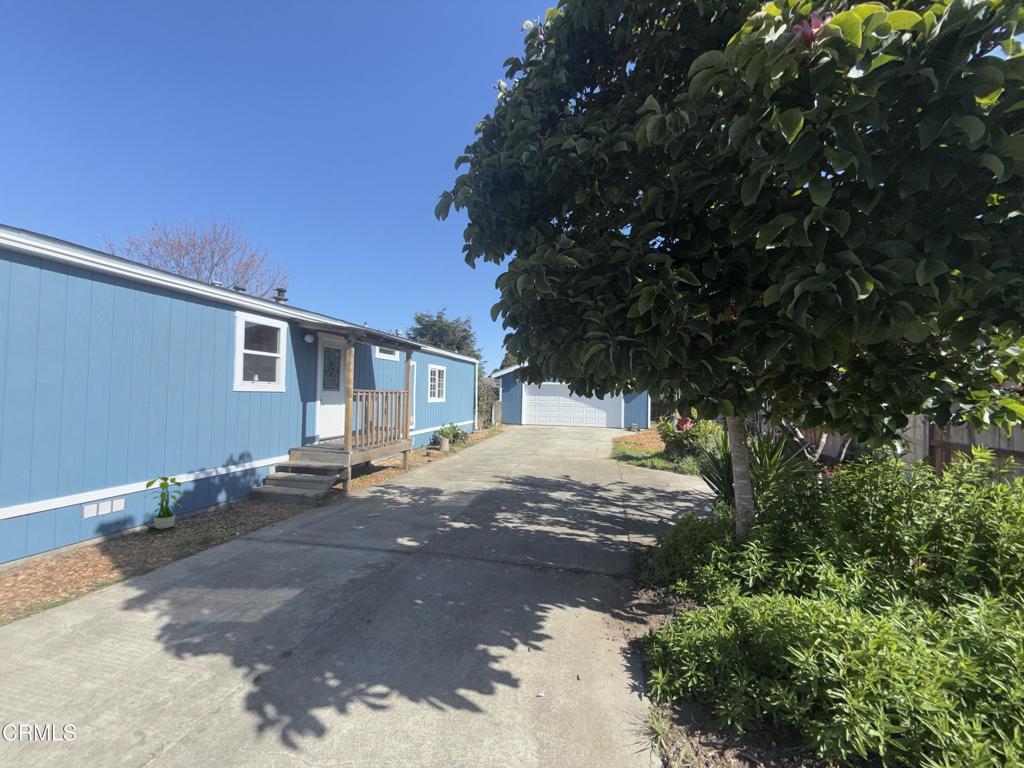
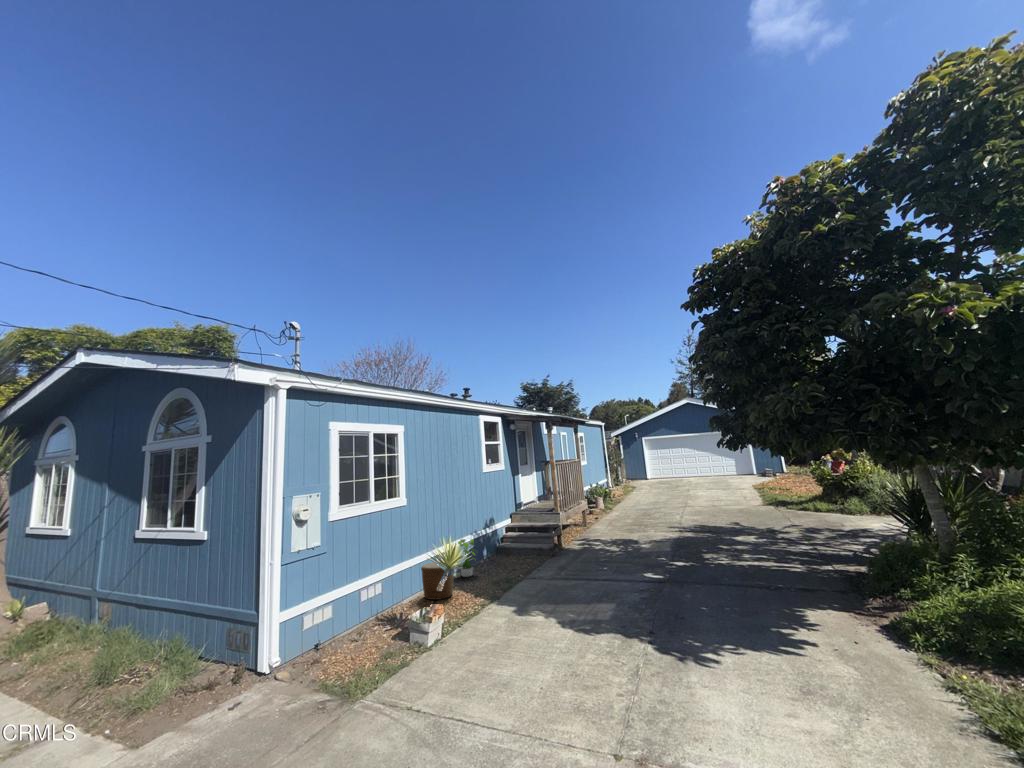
woven basket: none [39,508,105,565] -> present [421,562,453,600]

